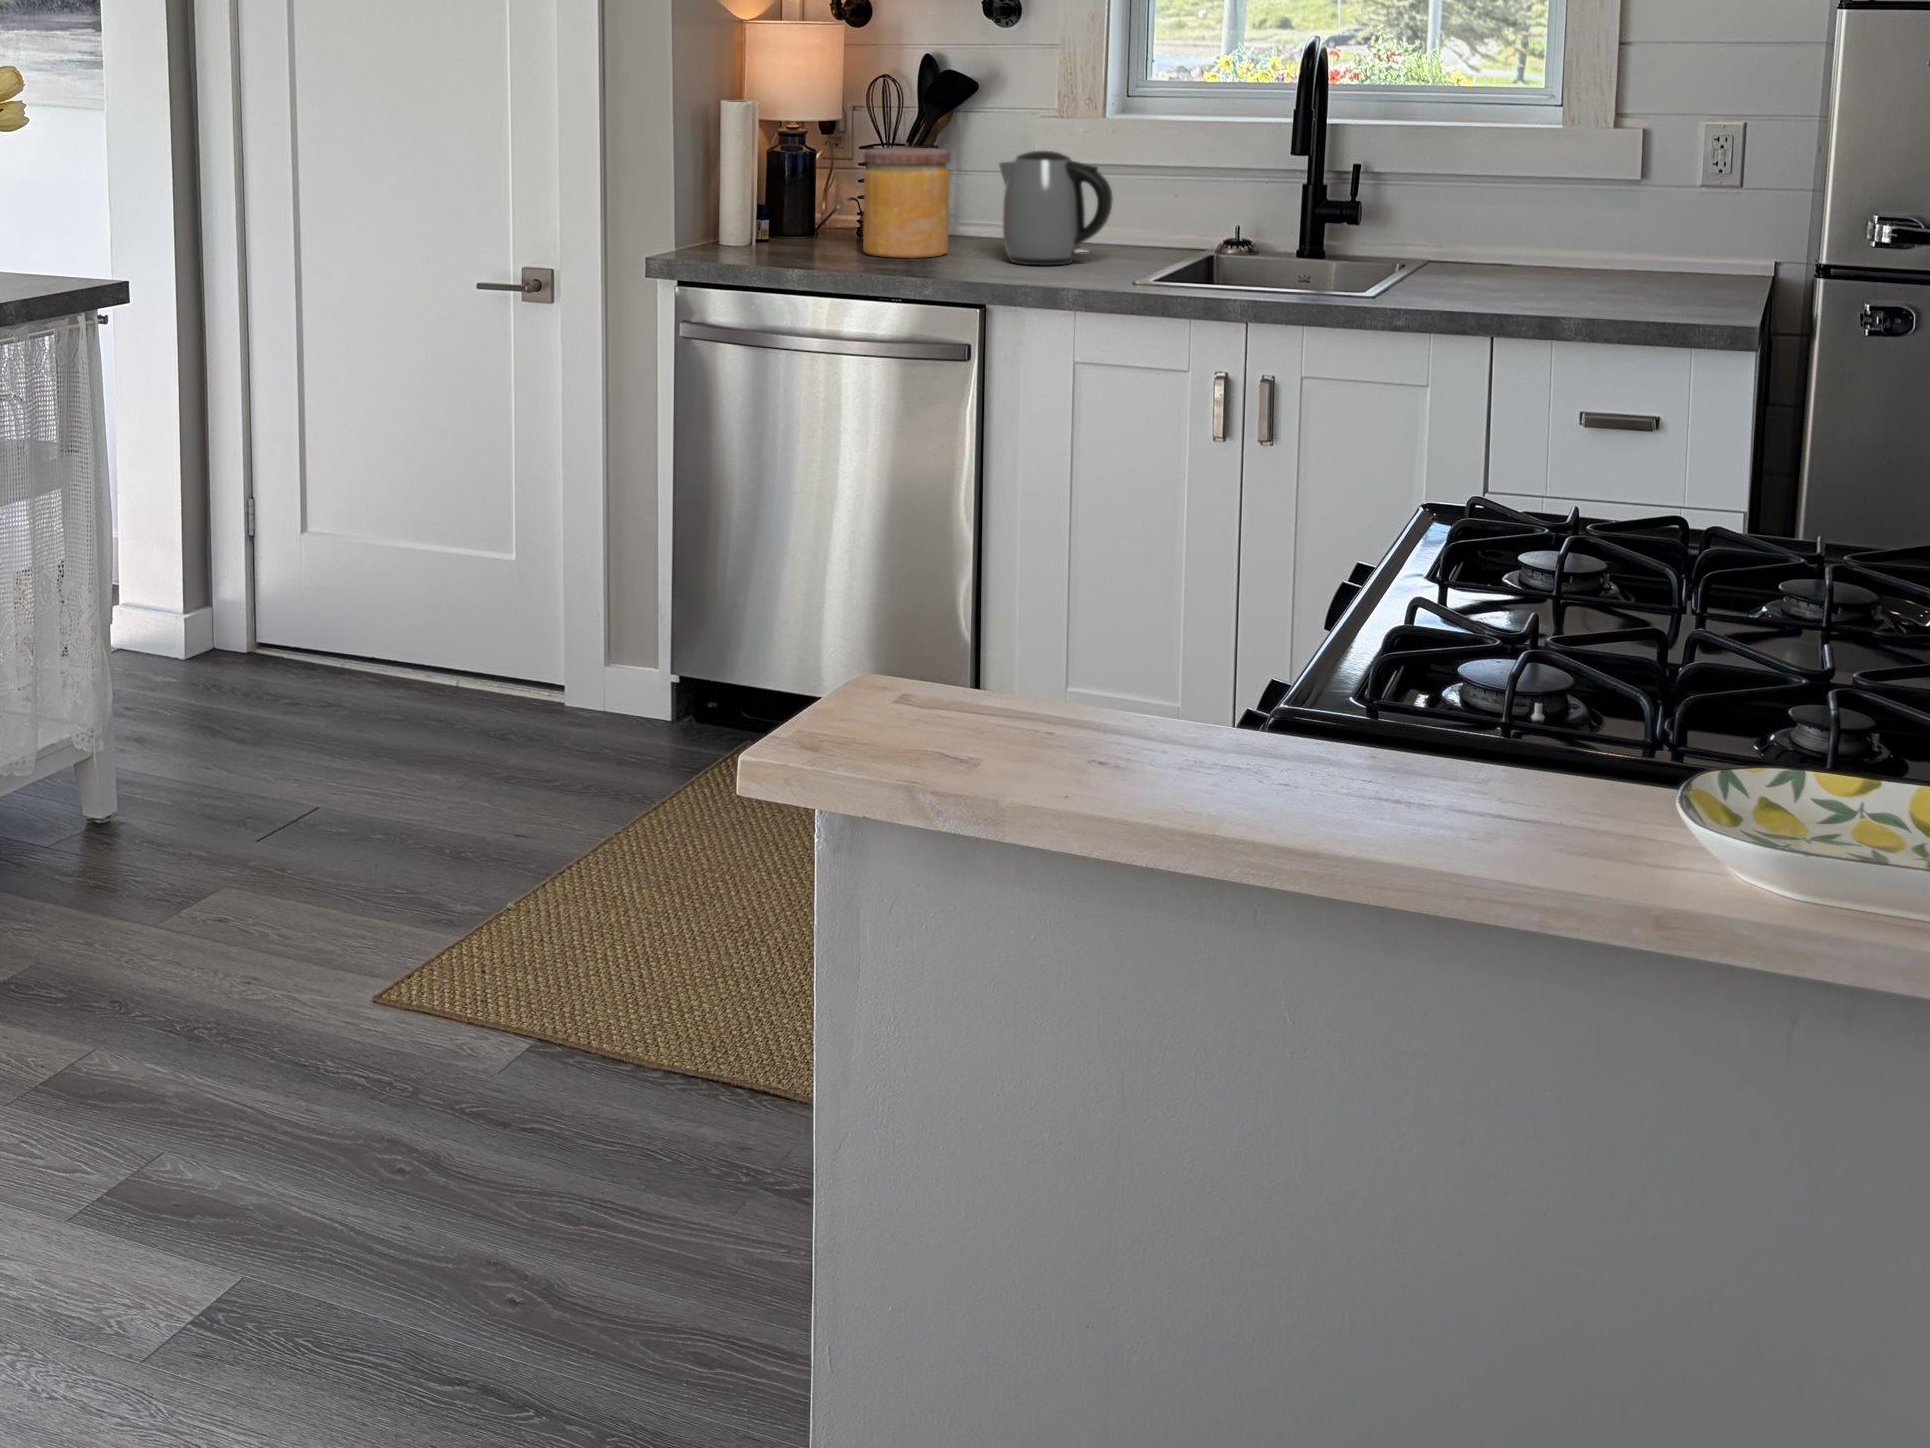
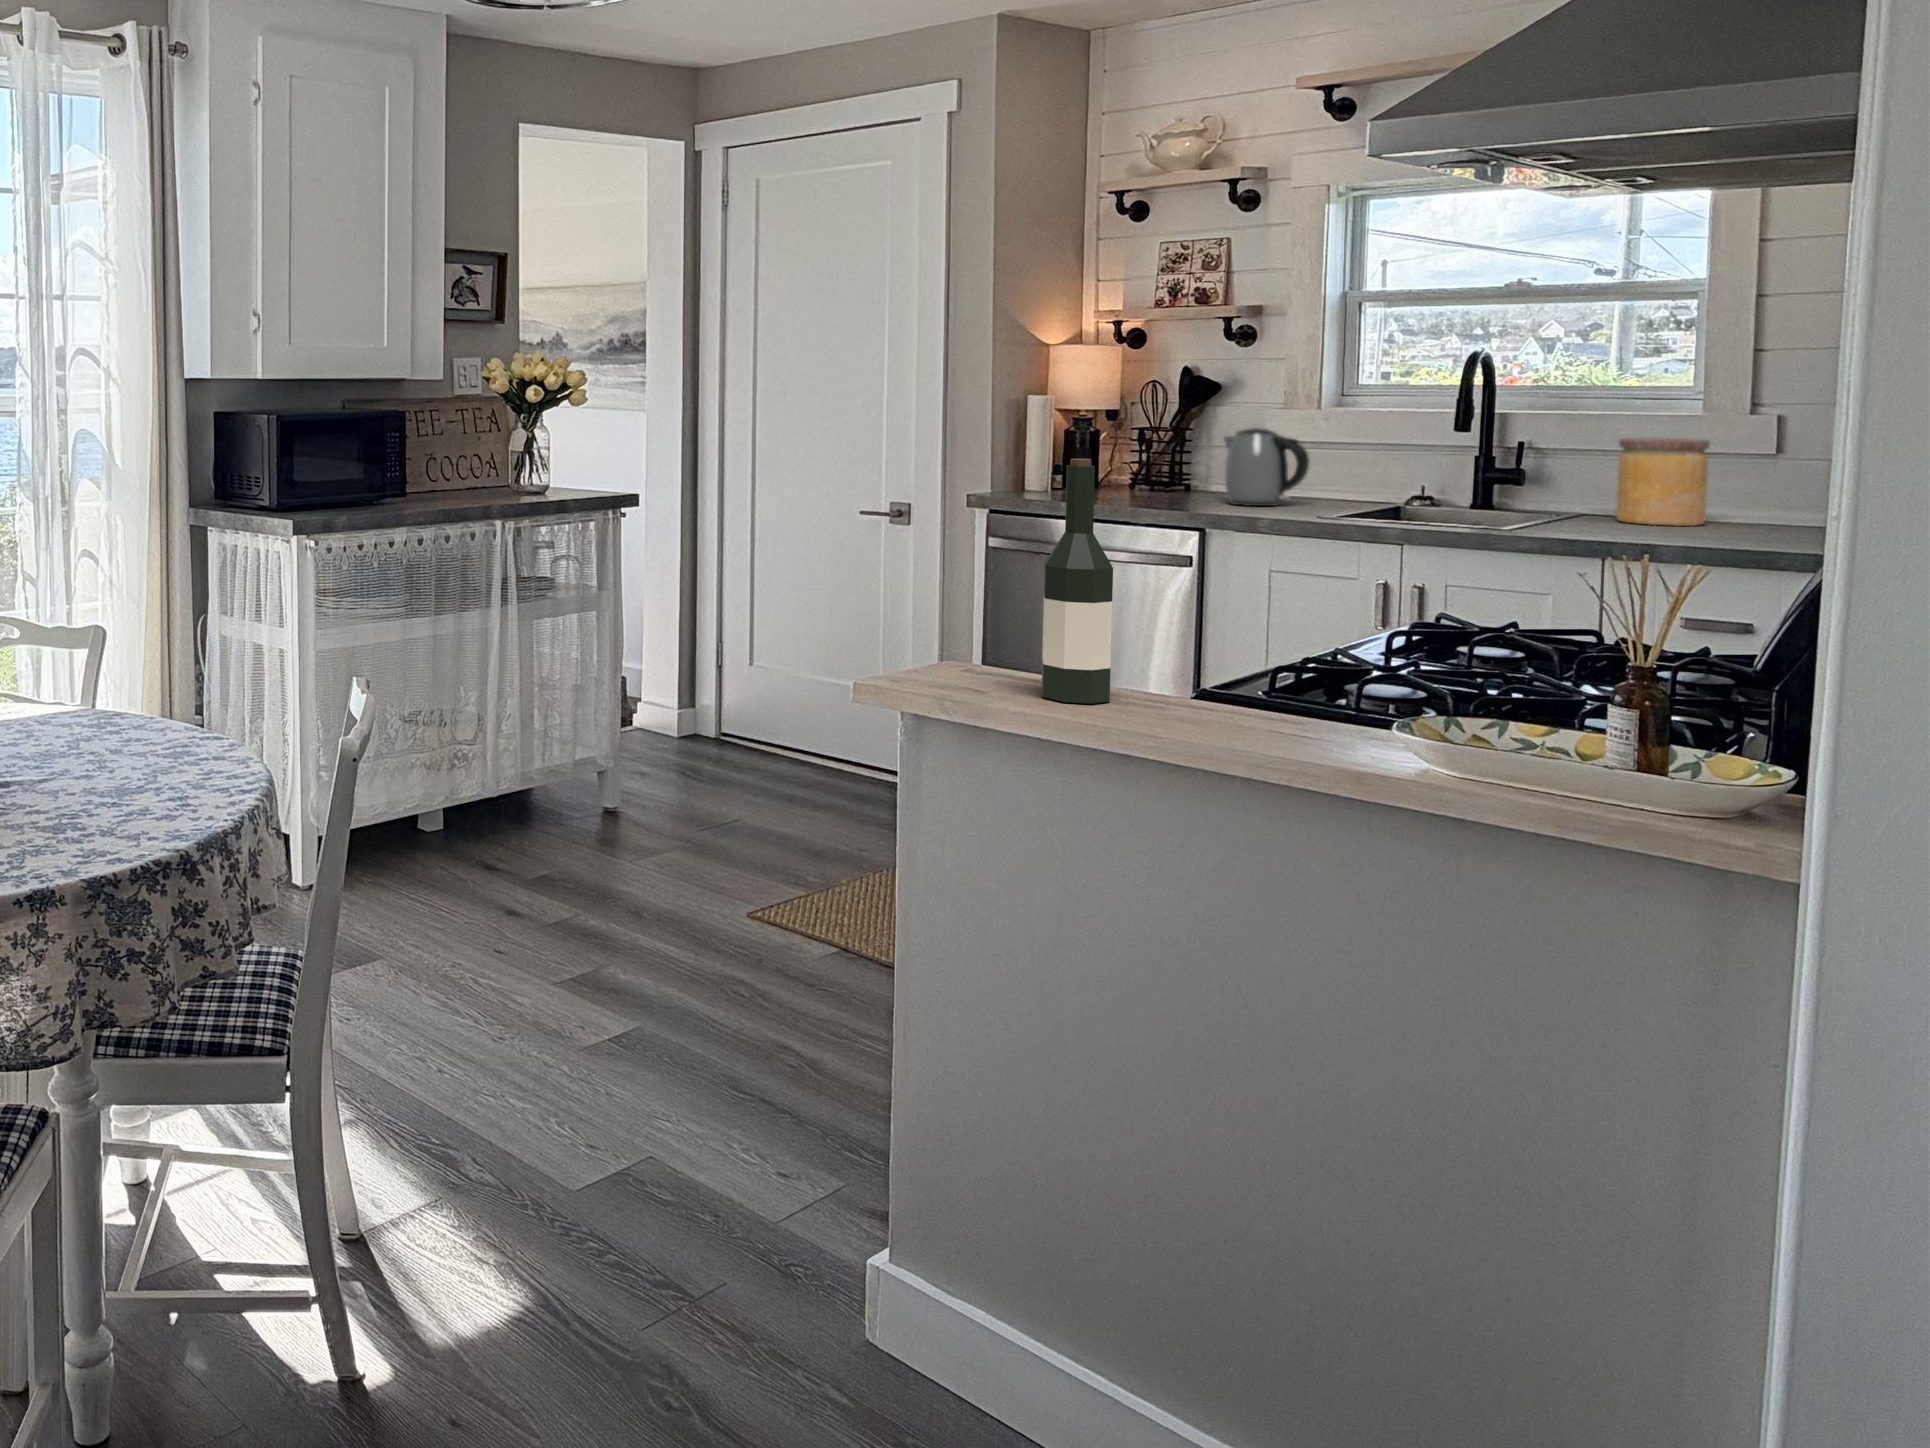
jar: present [863,148,950,258] -> present [1616,438,1709,526]
wine bottle: none [1072,355,1197,789] -> present [1042,459,1113,704]

